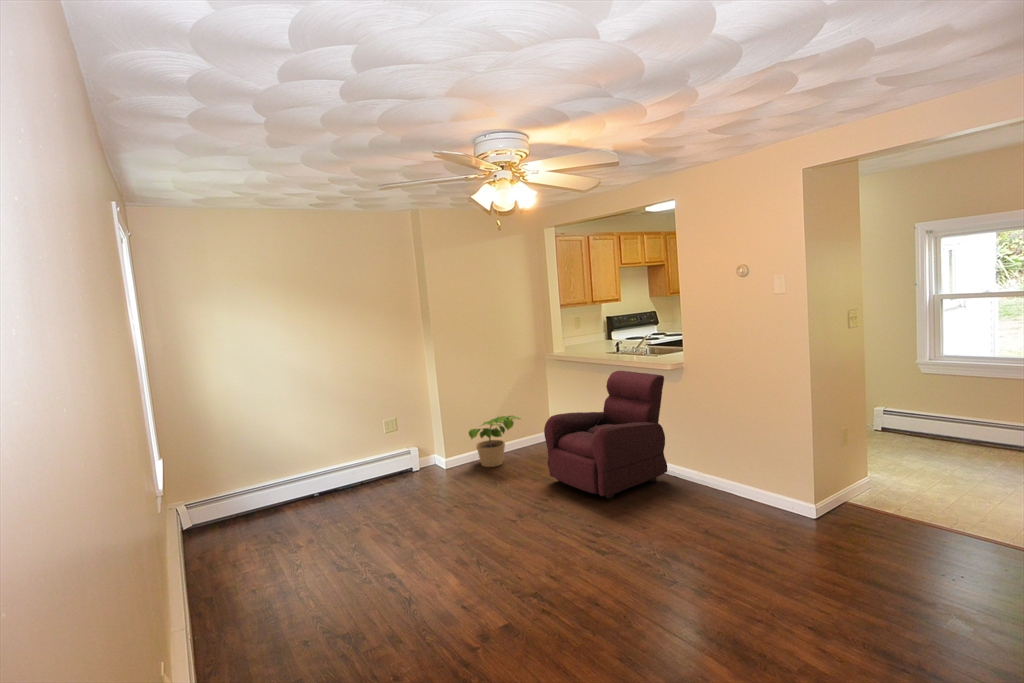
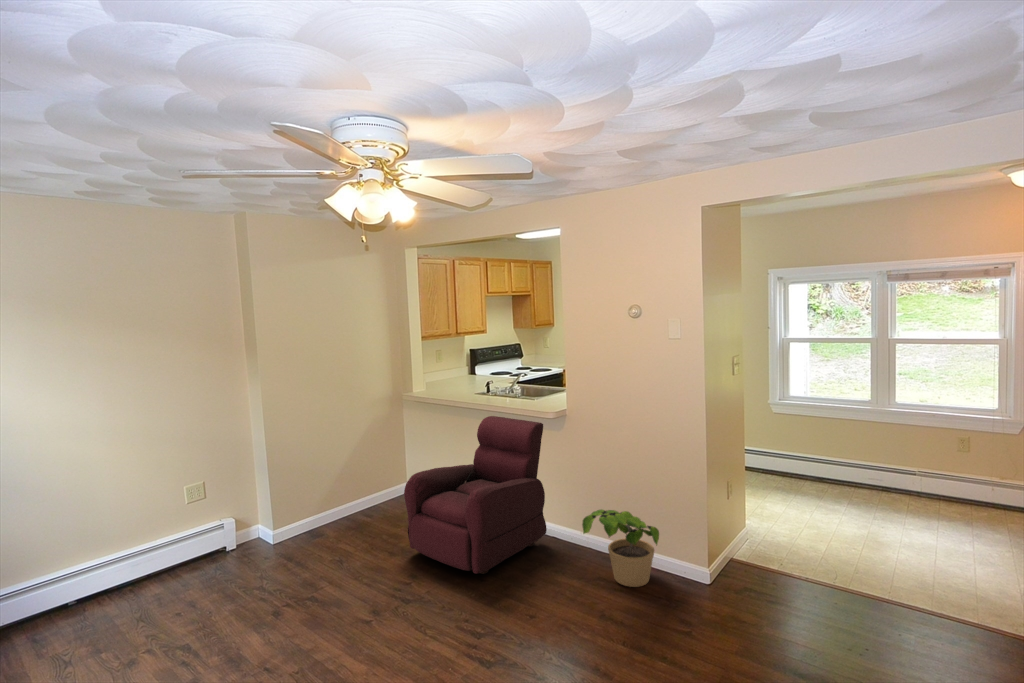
potted plant: present [469,415,520,467] -> present [582,510,659,587]

